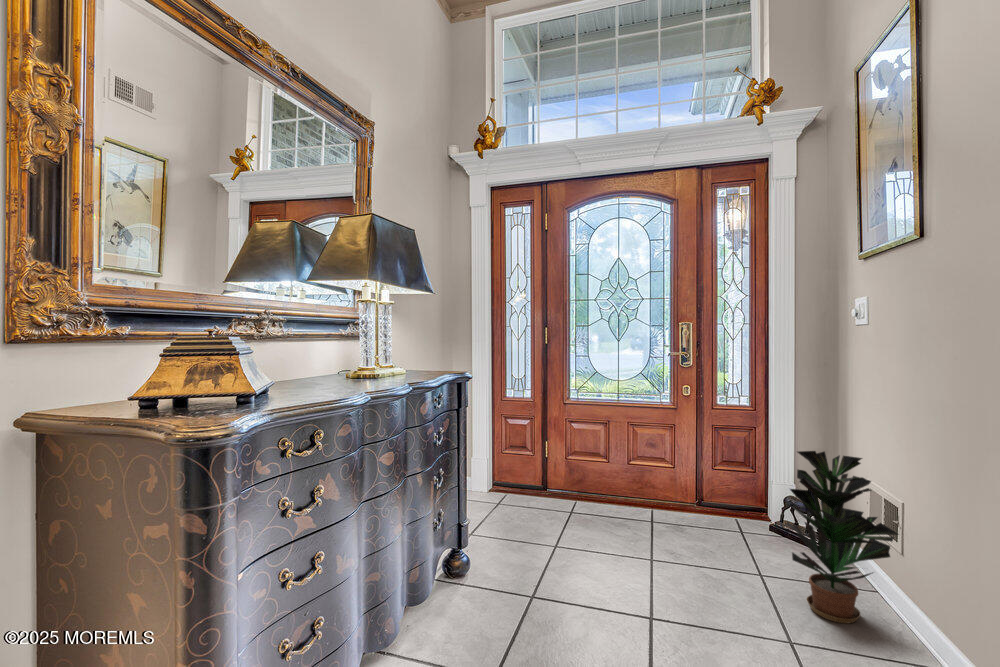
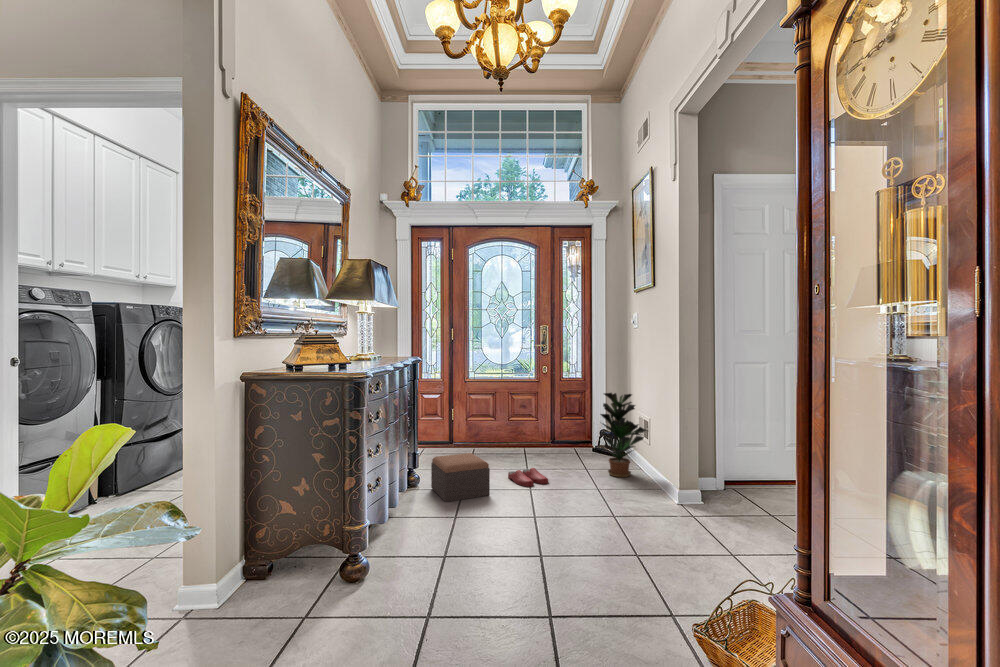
footstool: none [473,543,564,646] -> present [431,453,490,502]
slippers: none [611,573,683,623] -> present [508,468,548,487]

